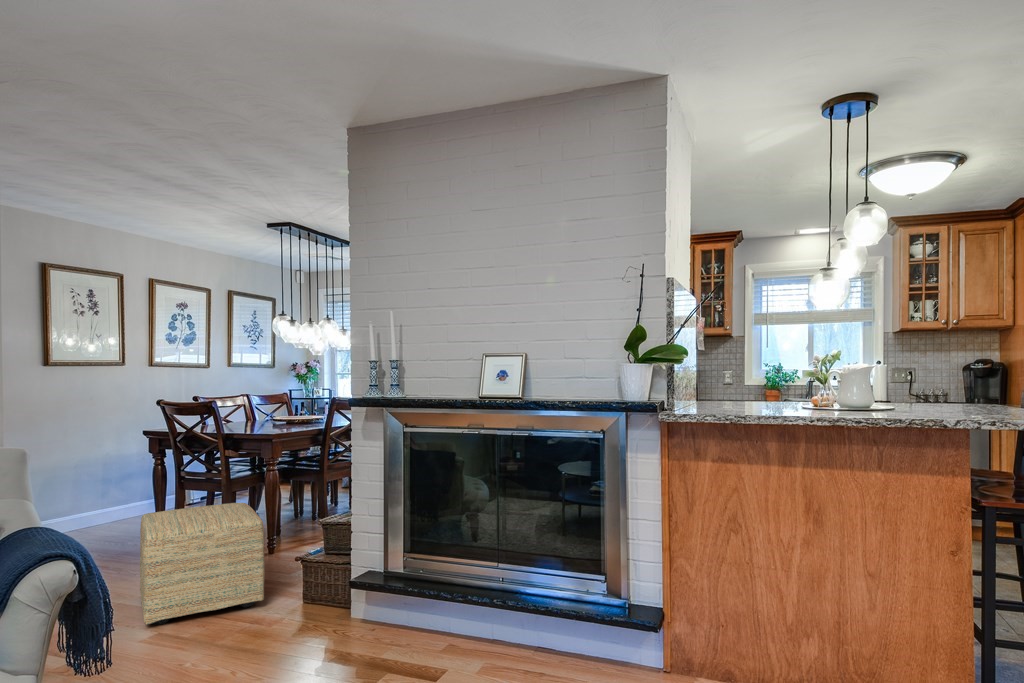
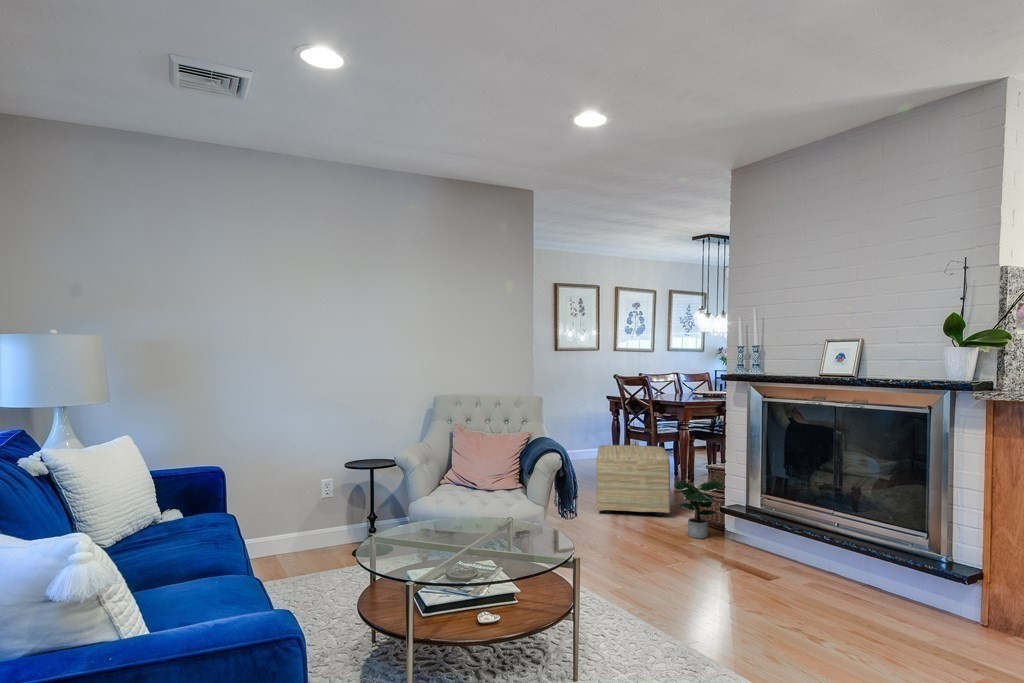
potted plant: none [279,546,350,636] -> present [674,481,724,539]

